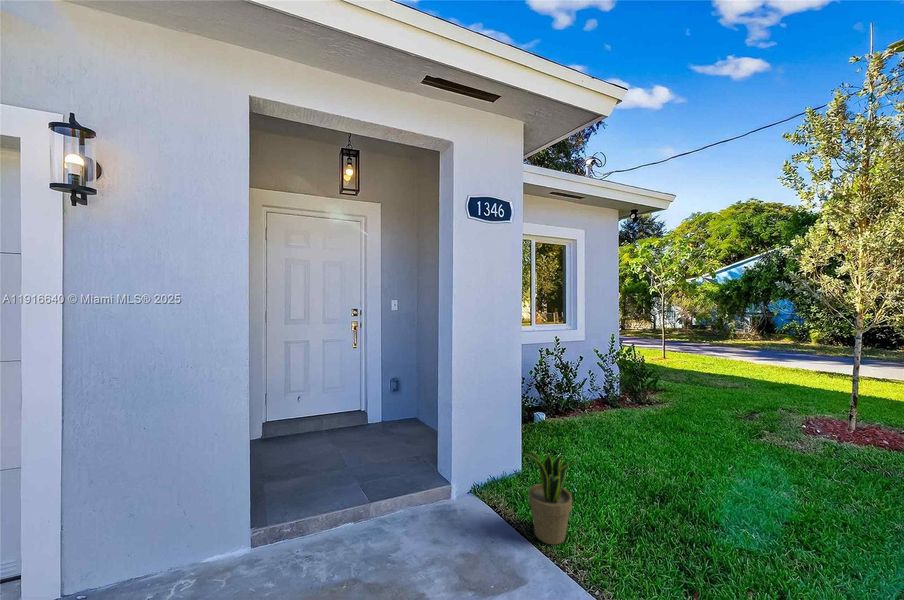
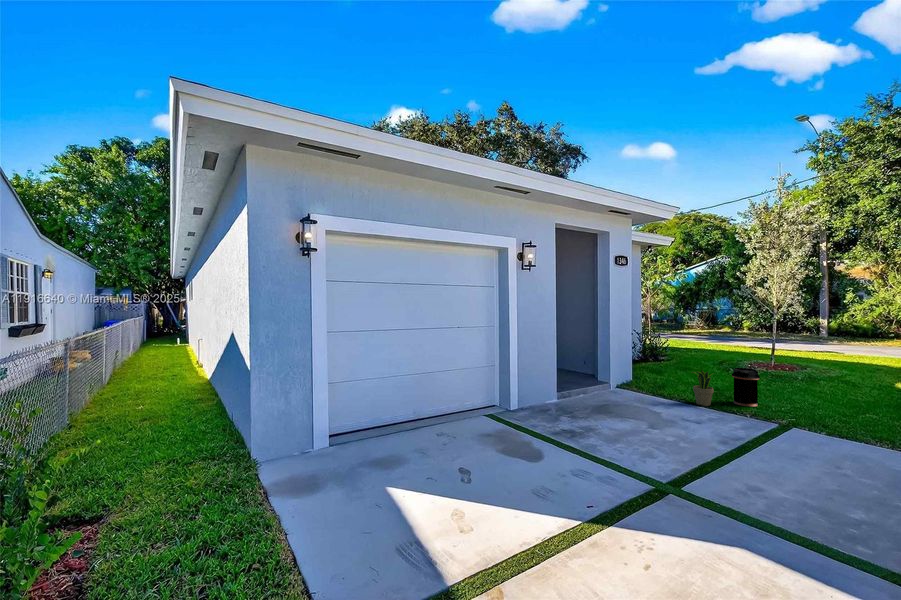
trash can: none [631,450,698,567] -> present [732,368,760,407]

